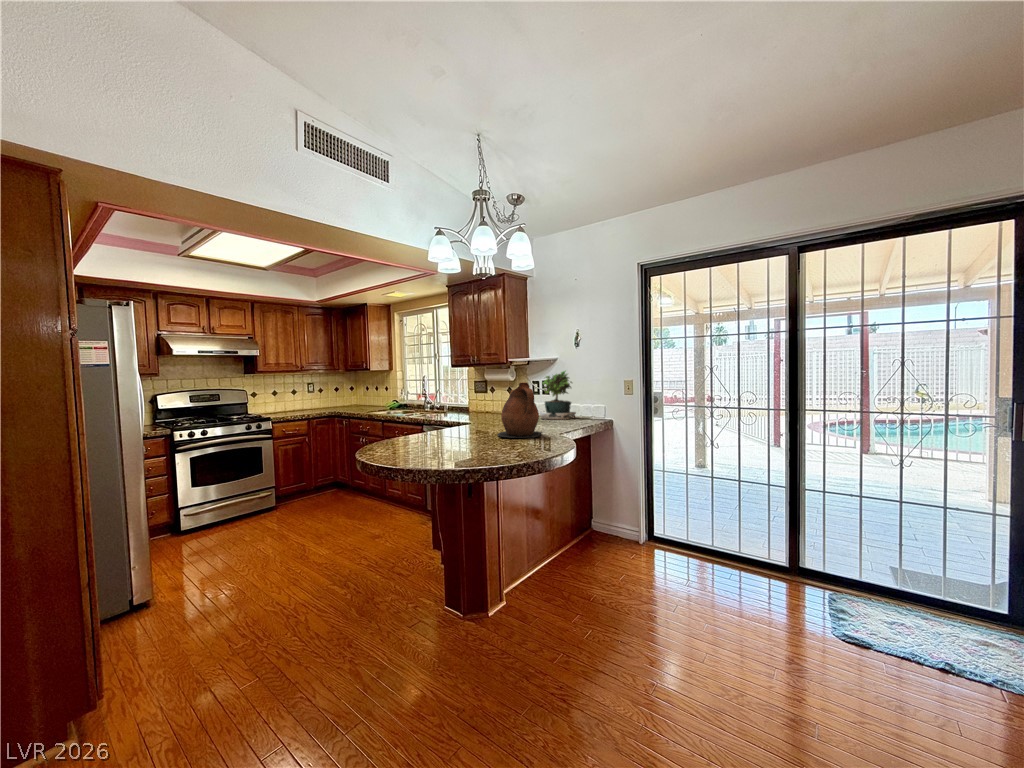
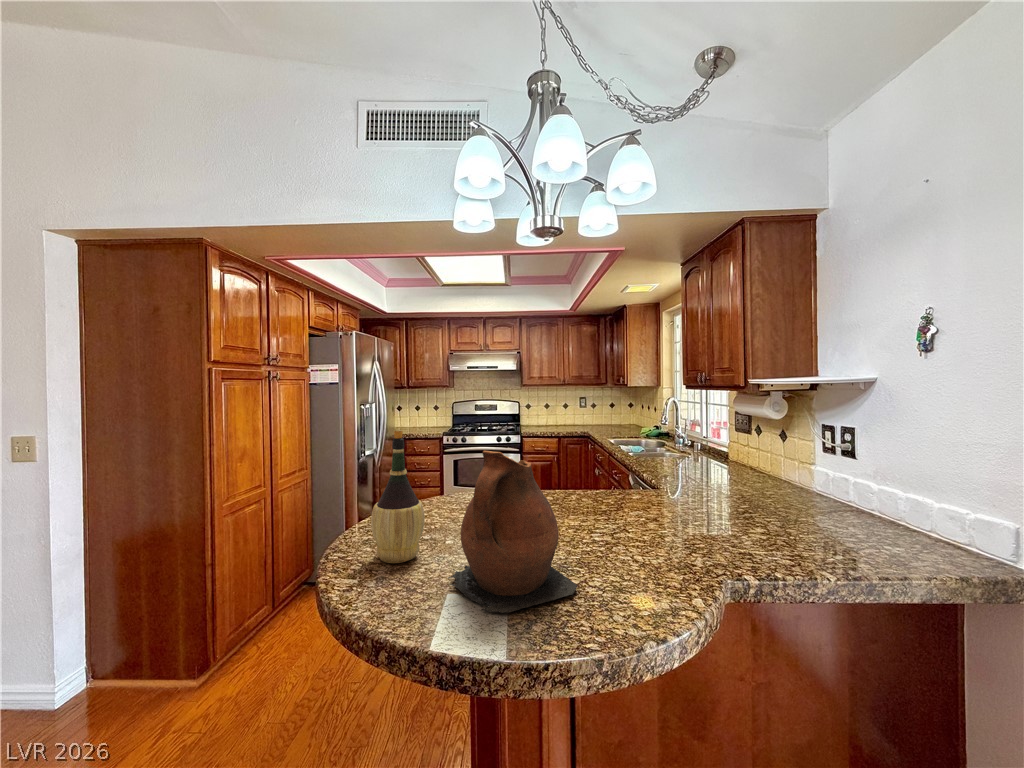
potted plant: present [540,371,576,420] -> none [754,410,888,549]
wine bottle: none [454,380,479,441] -> present [371,430,425,563]

